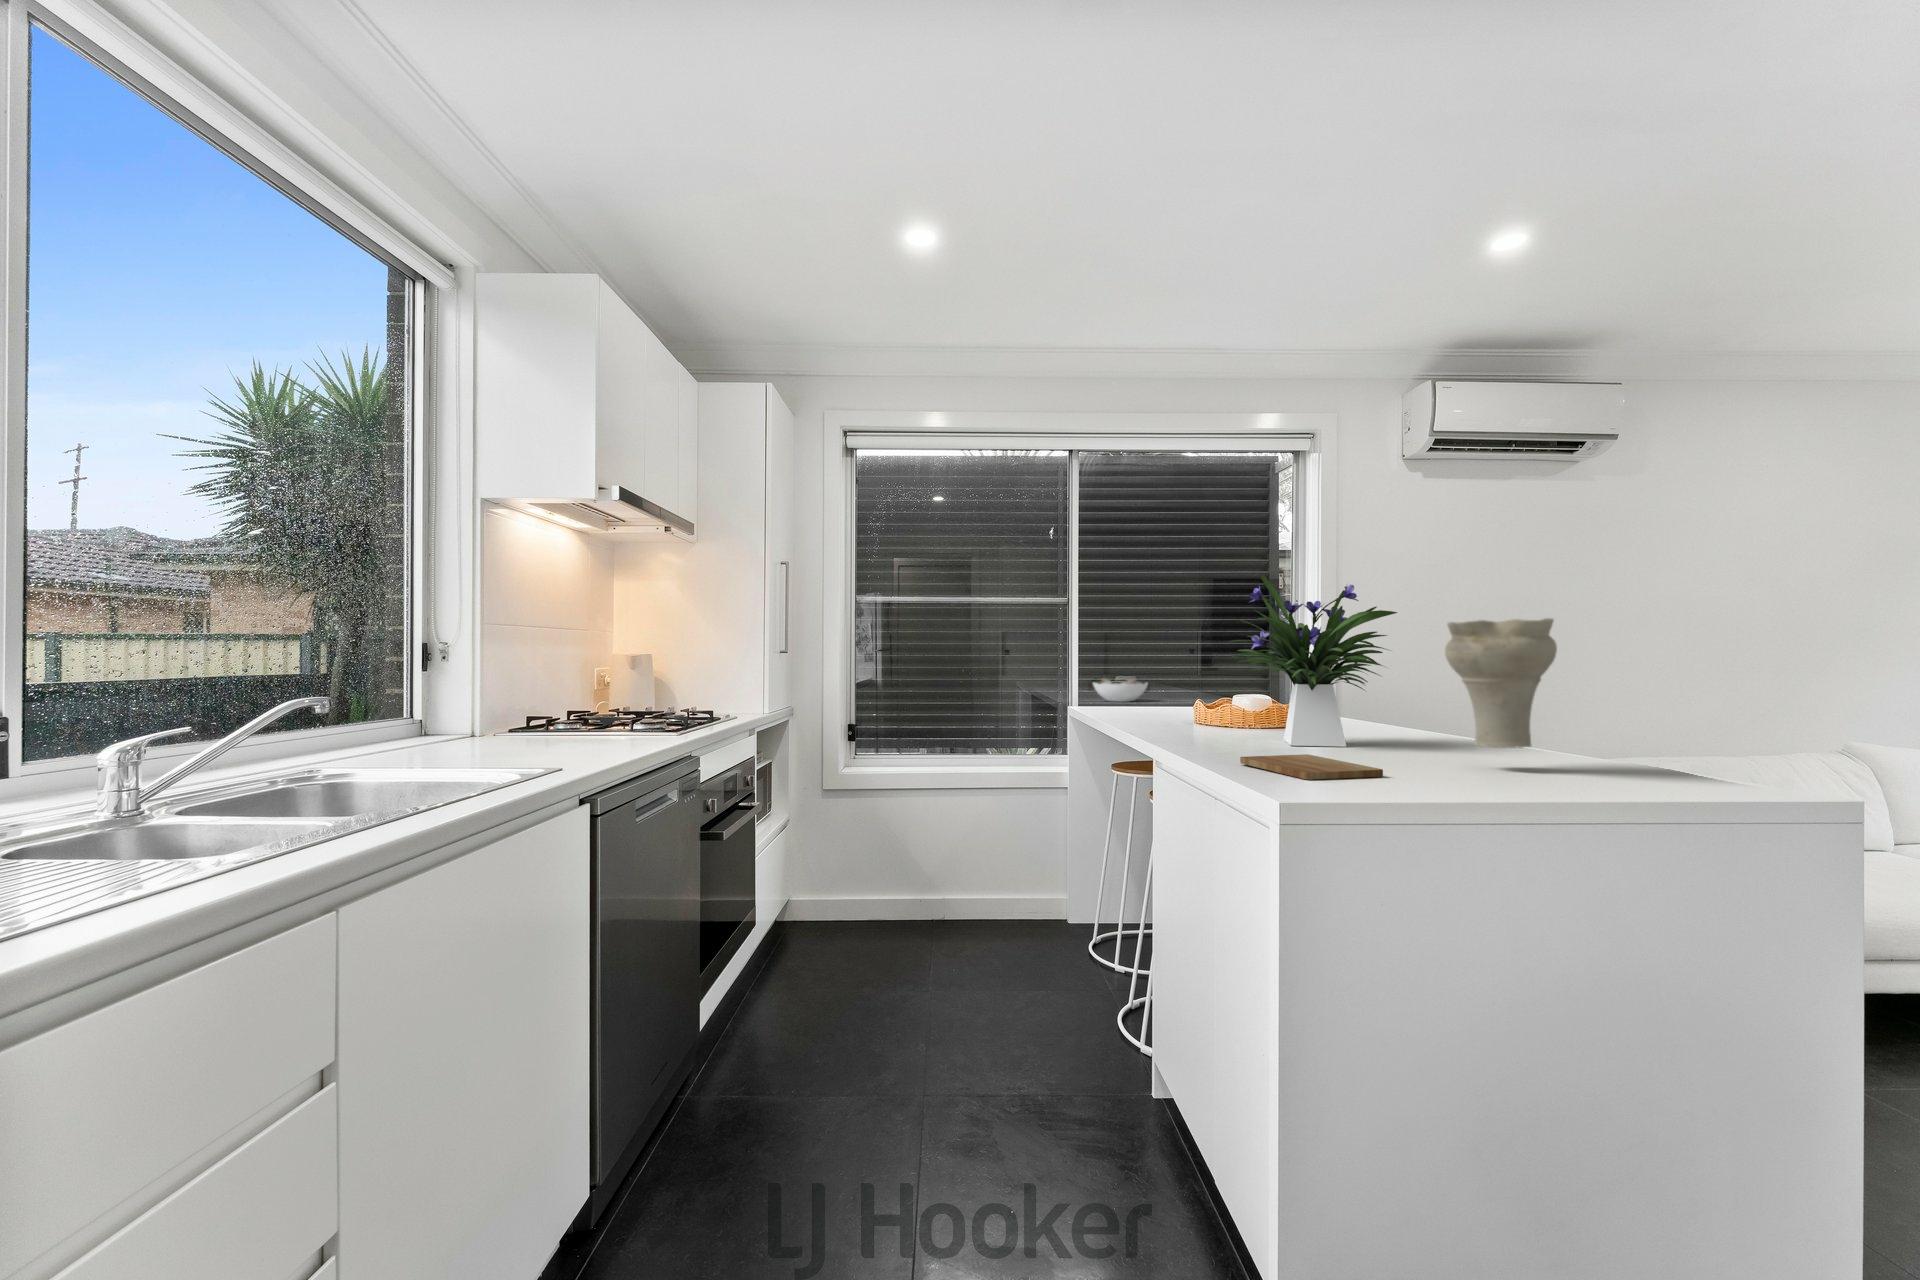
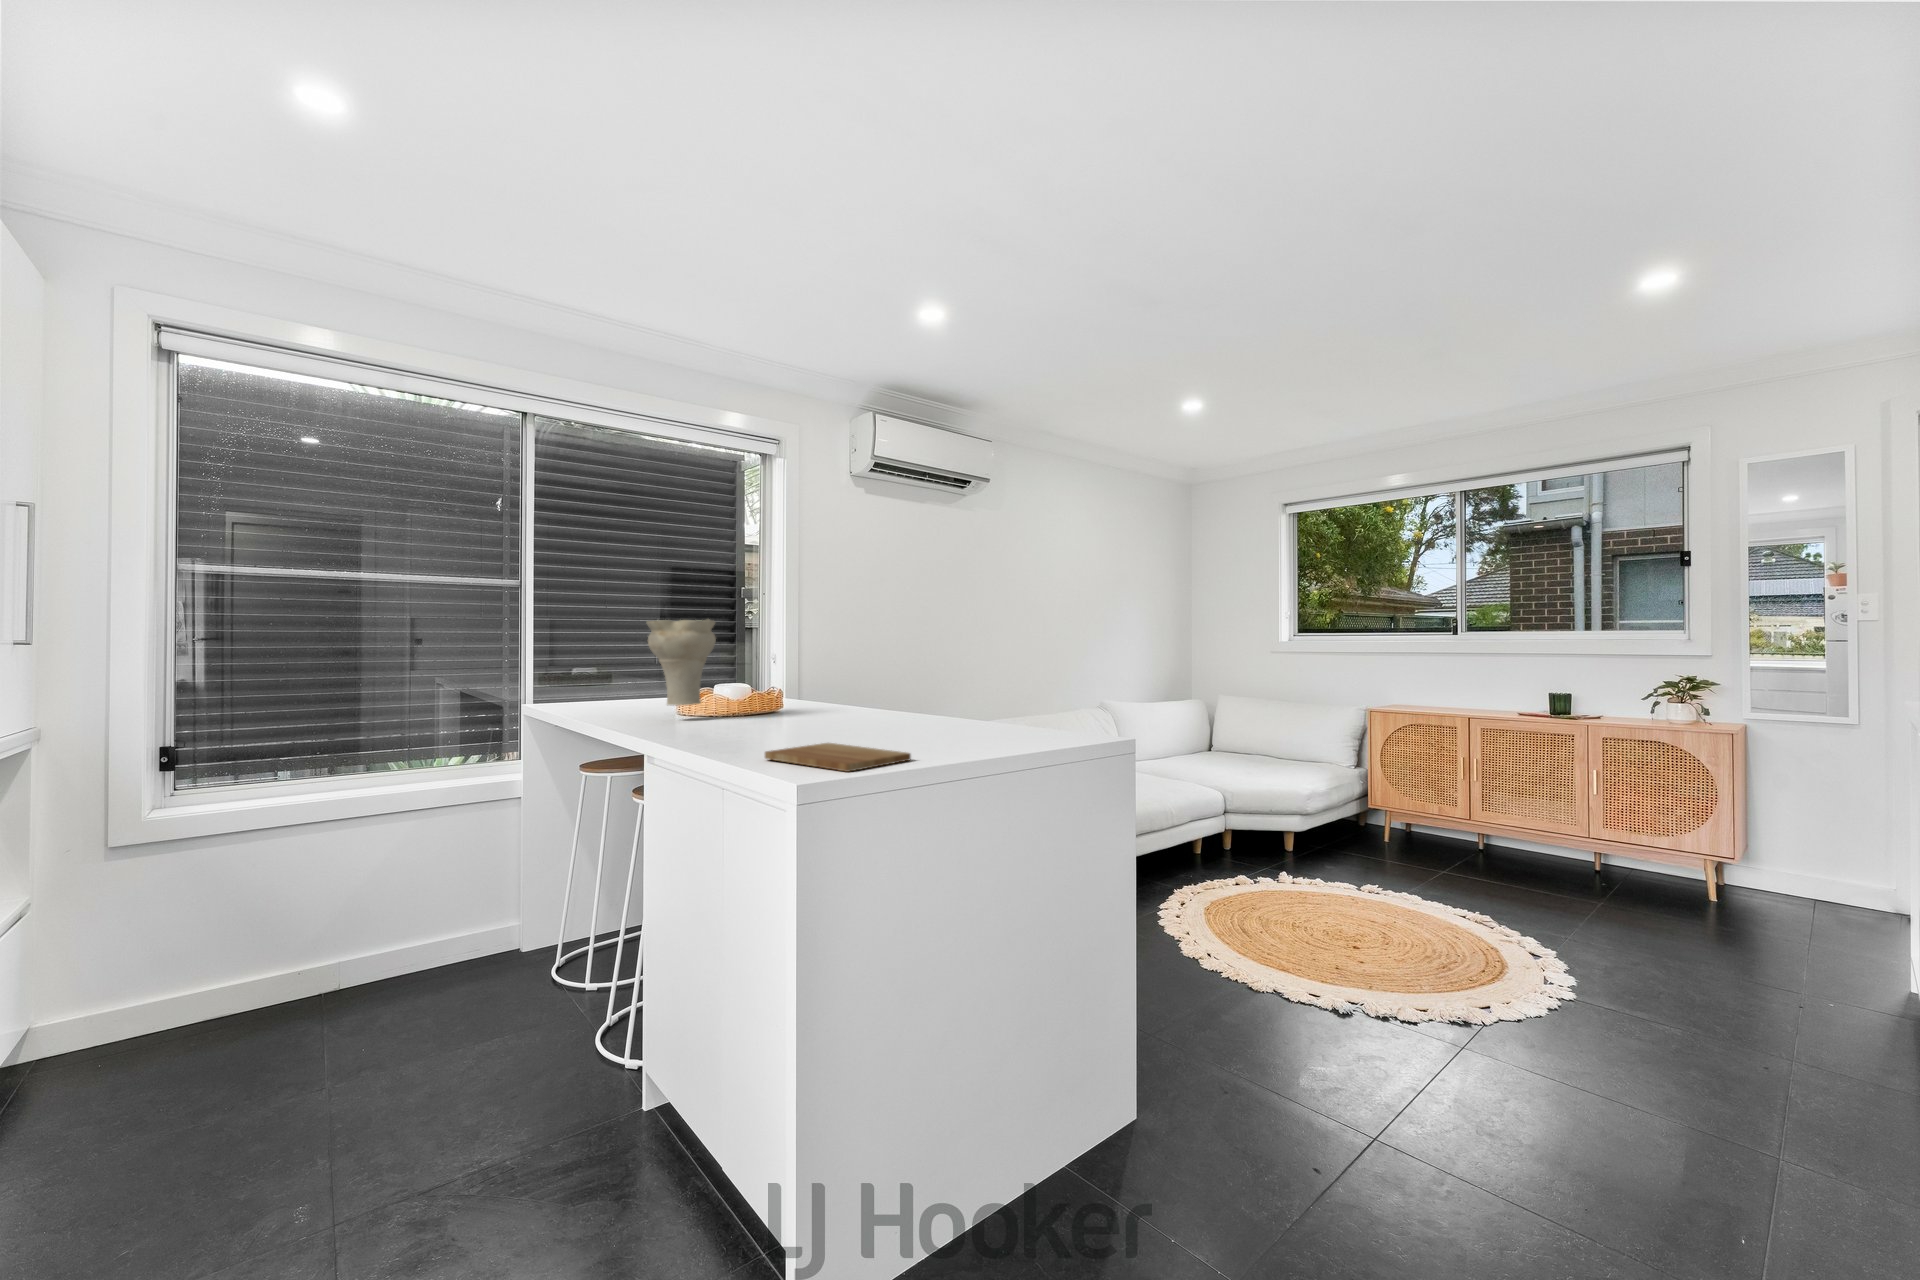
flower arrangement: present [1228,573,1397,747] -> none [725,556,887,733]
vase: present [1445,618,1557,748] -> present [647,619,716,706]
bowl: present [1093,679,1148,702] -> none [545,670,611,695]

